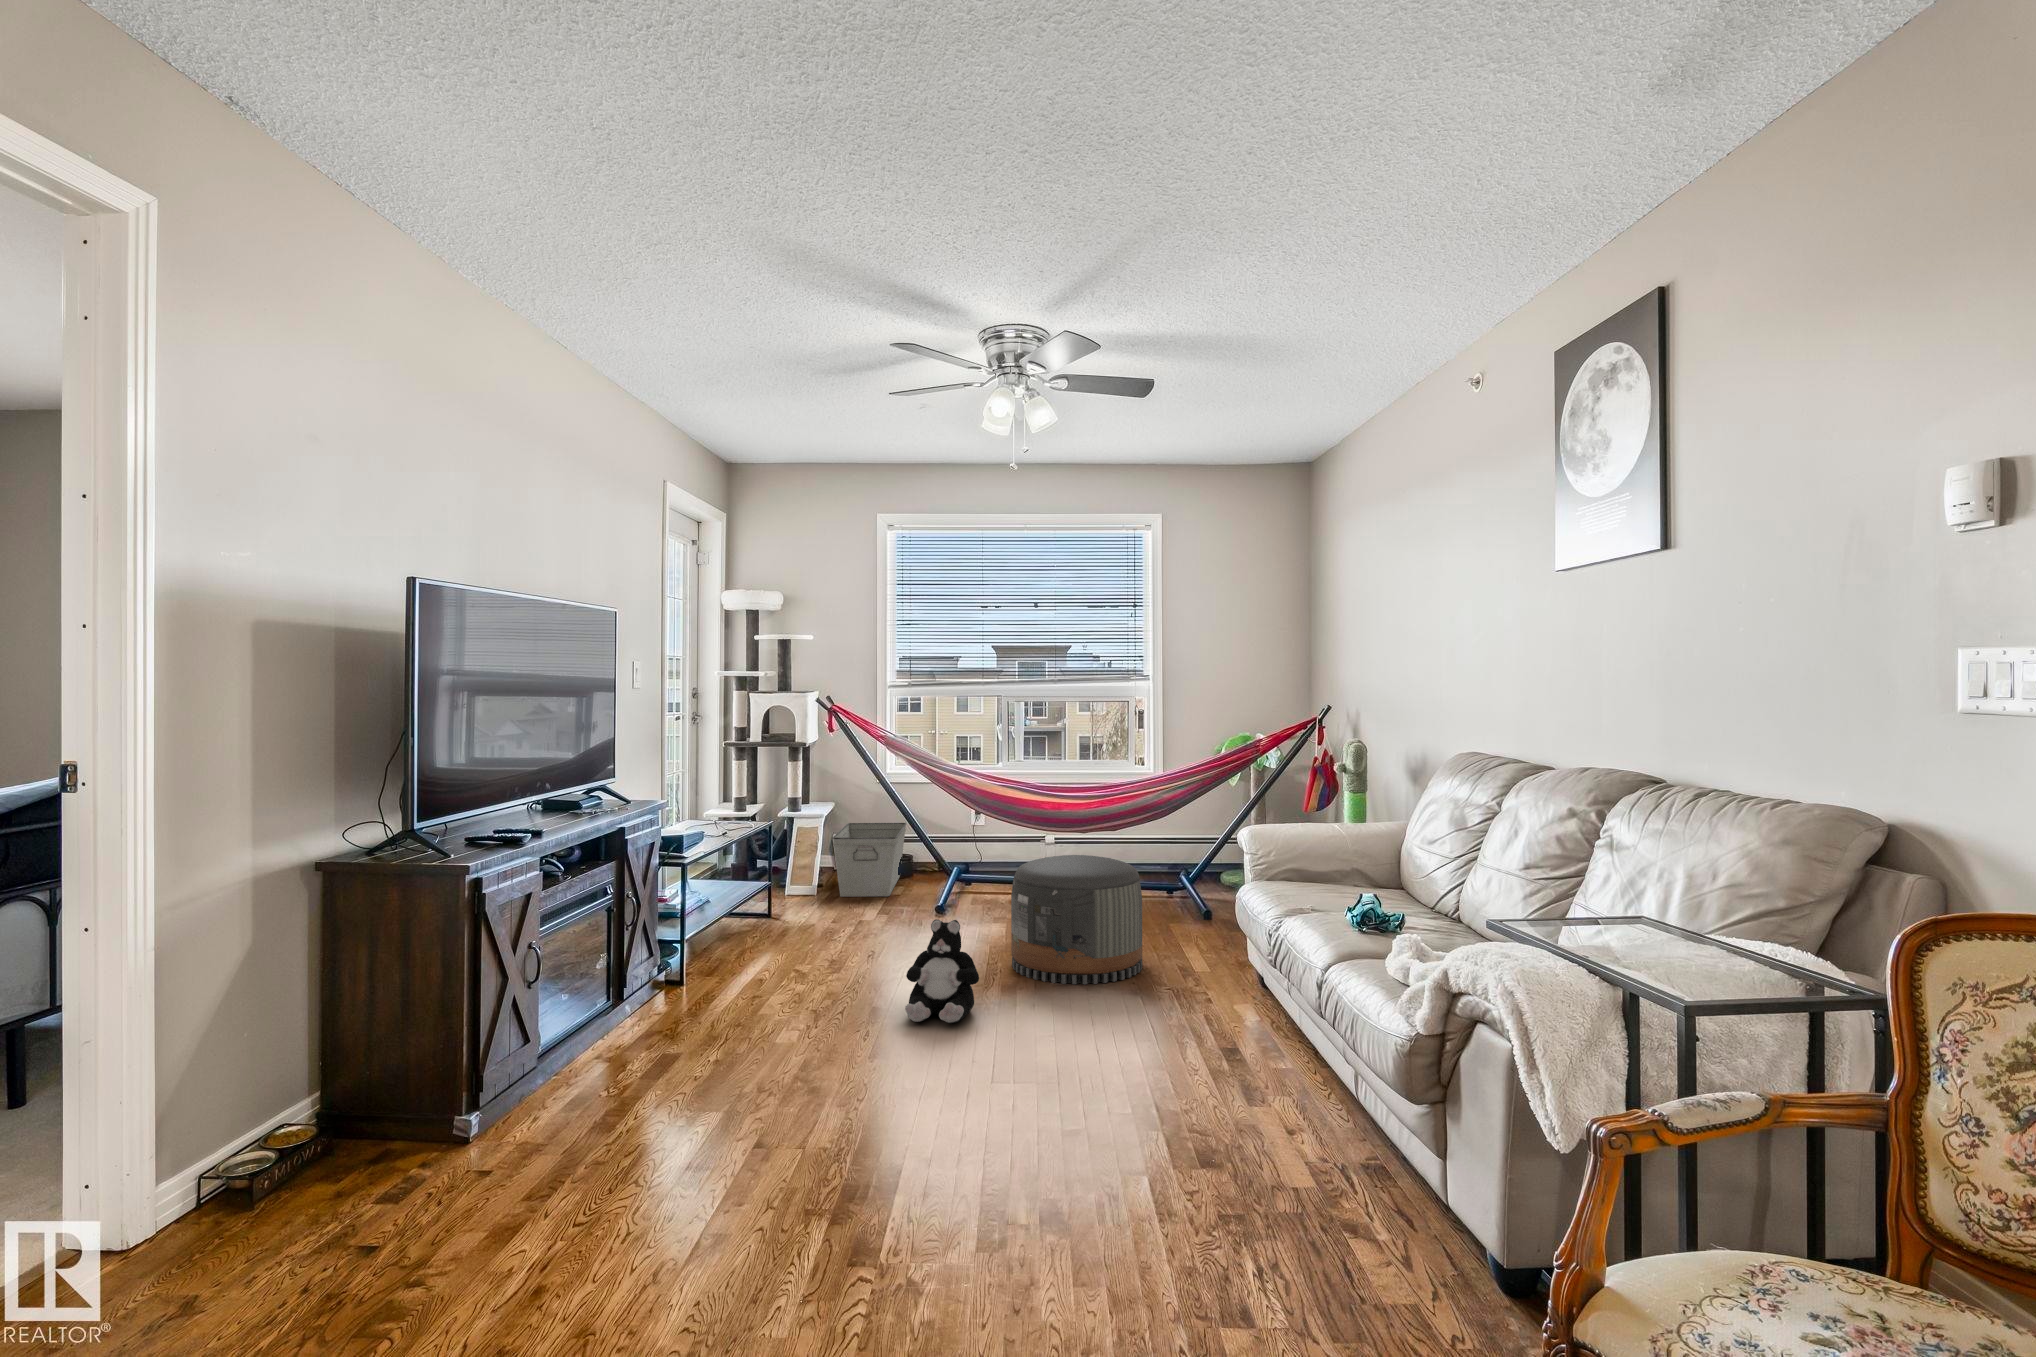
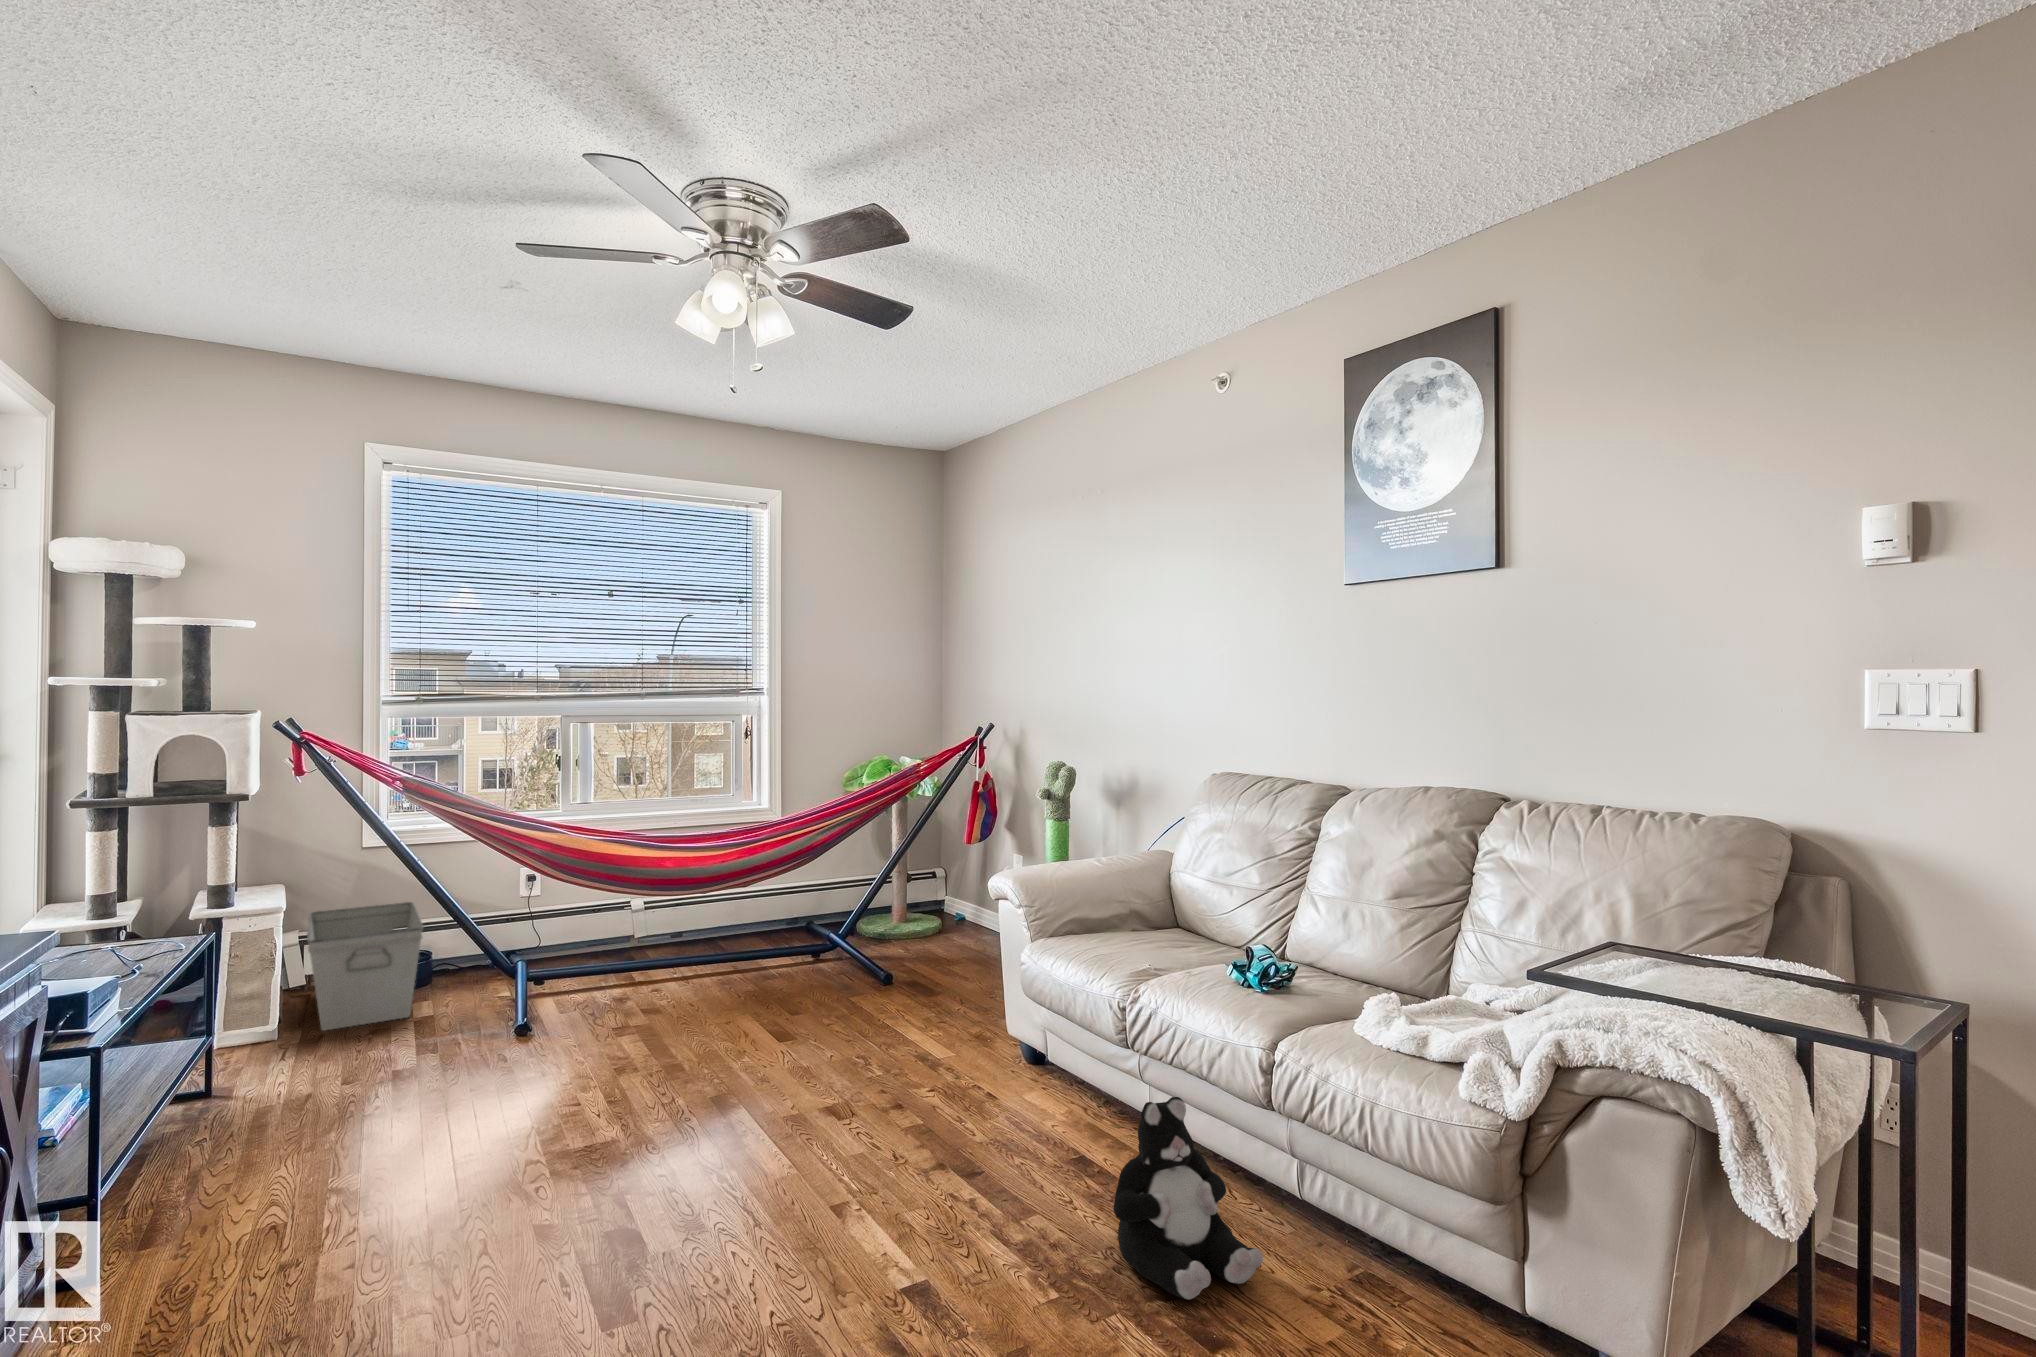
pouf: present [1011,855,1142,984] -> none [698,928,878,1115]
plush toy: present [905,919,979,1023] -> present [1114,1097,1263,1300]

